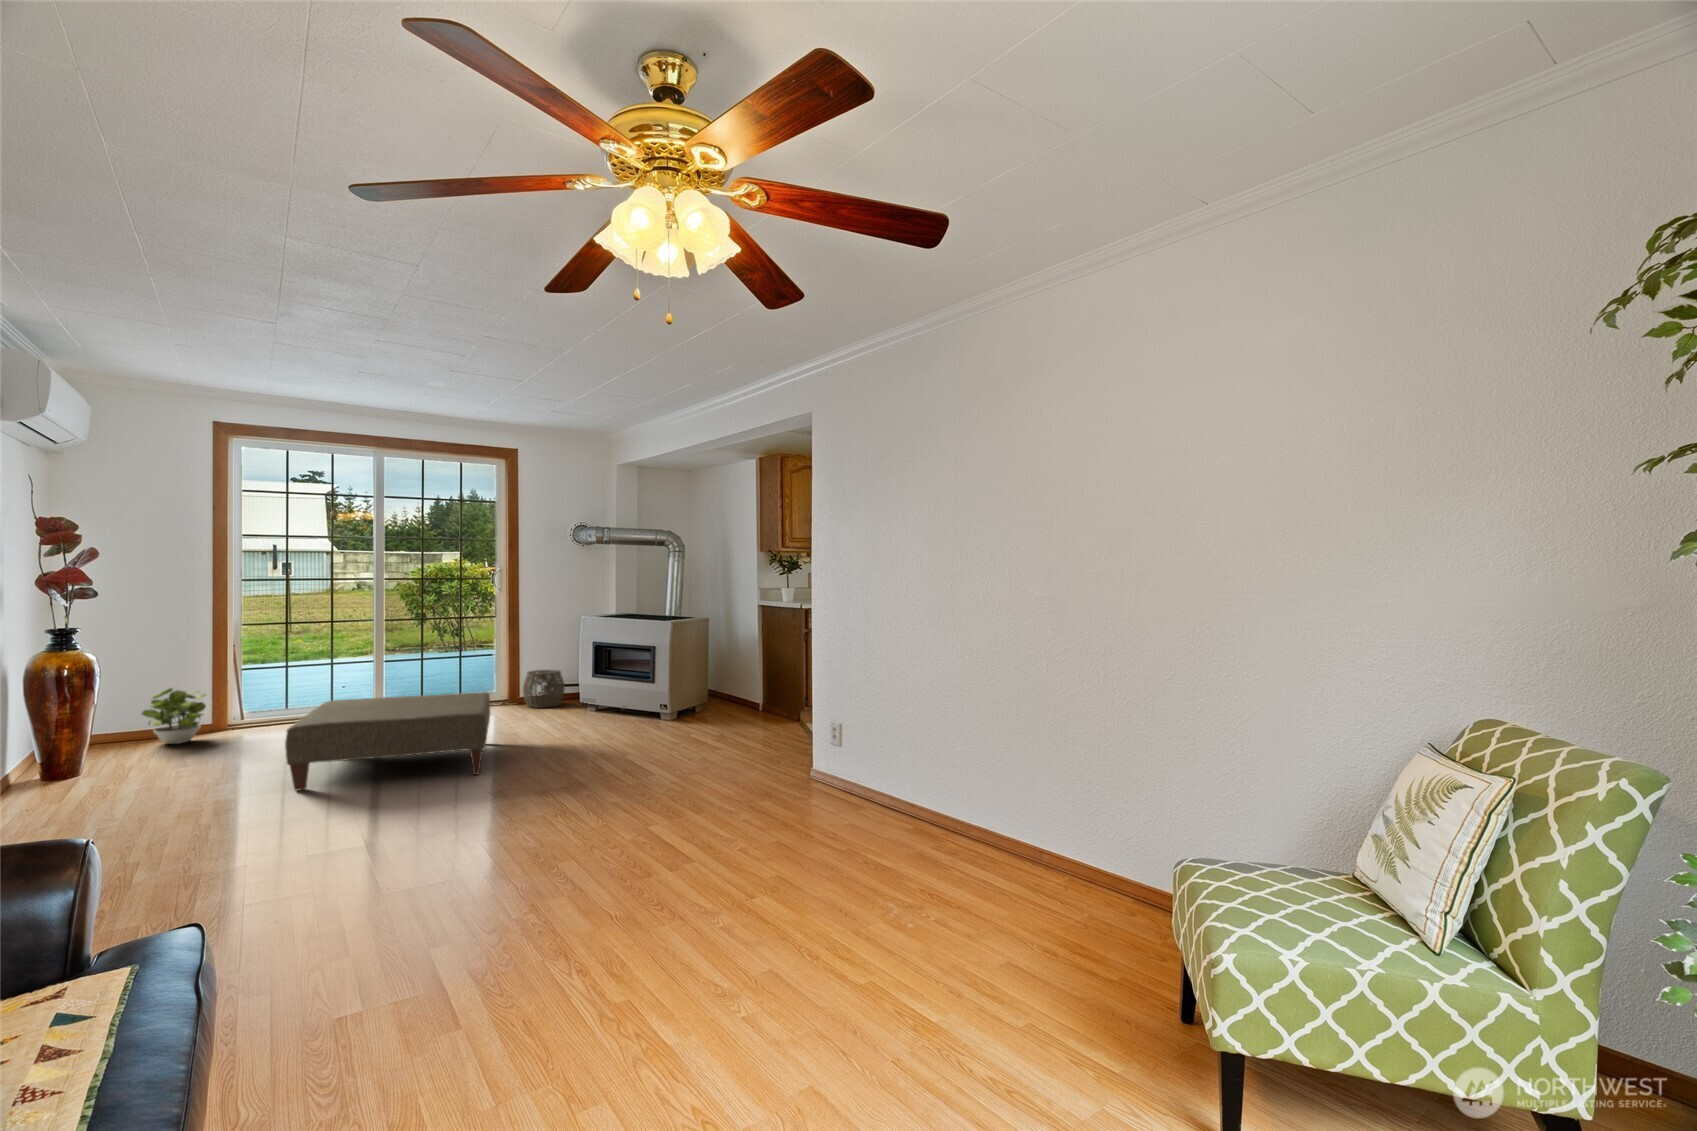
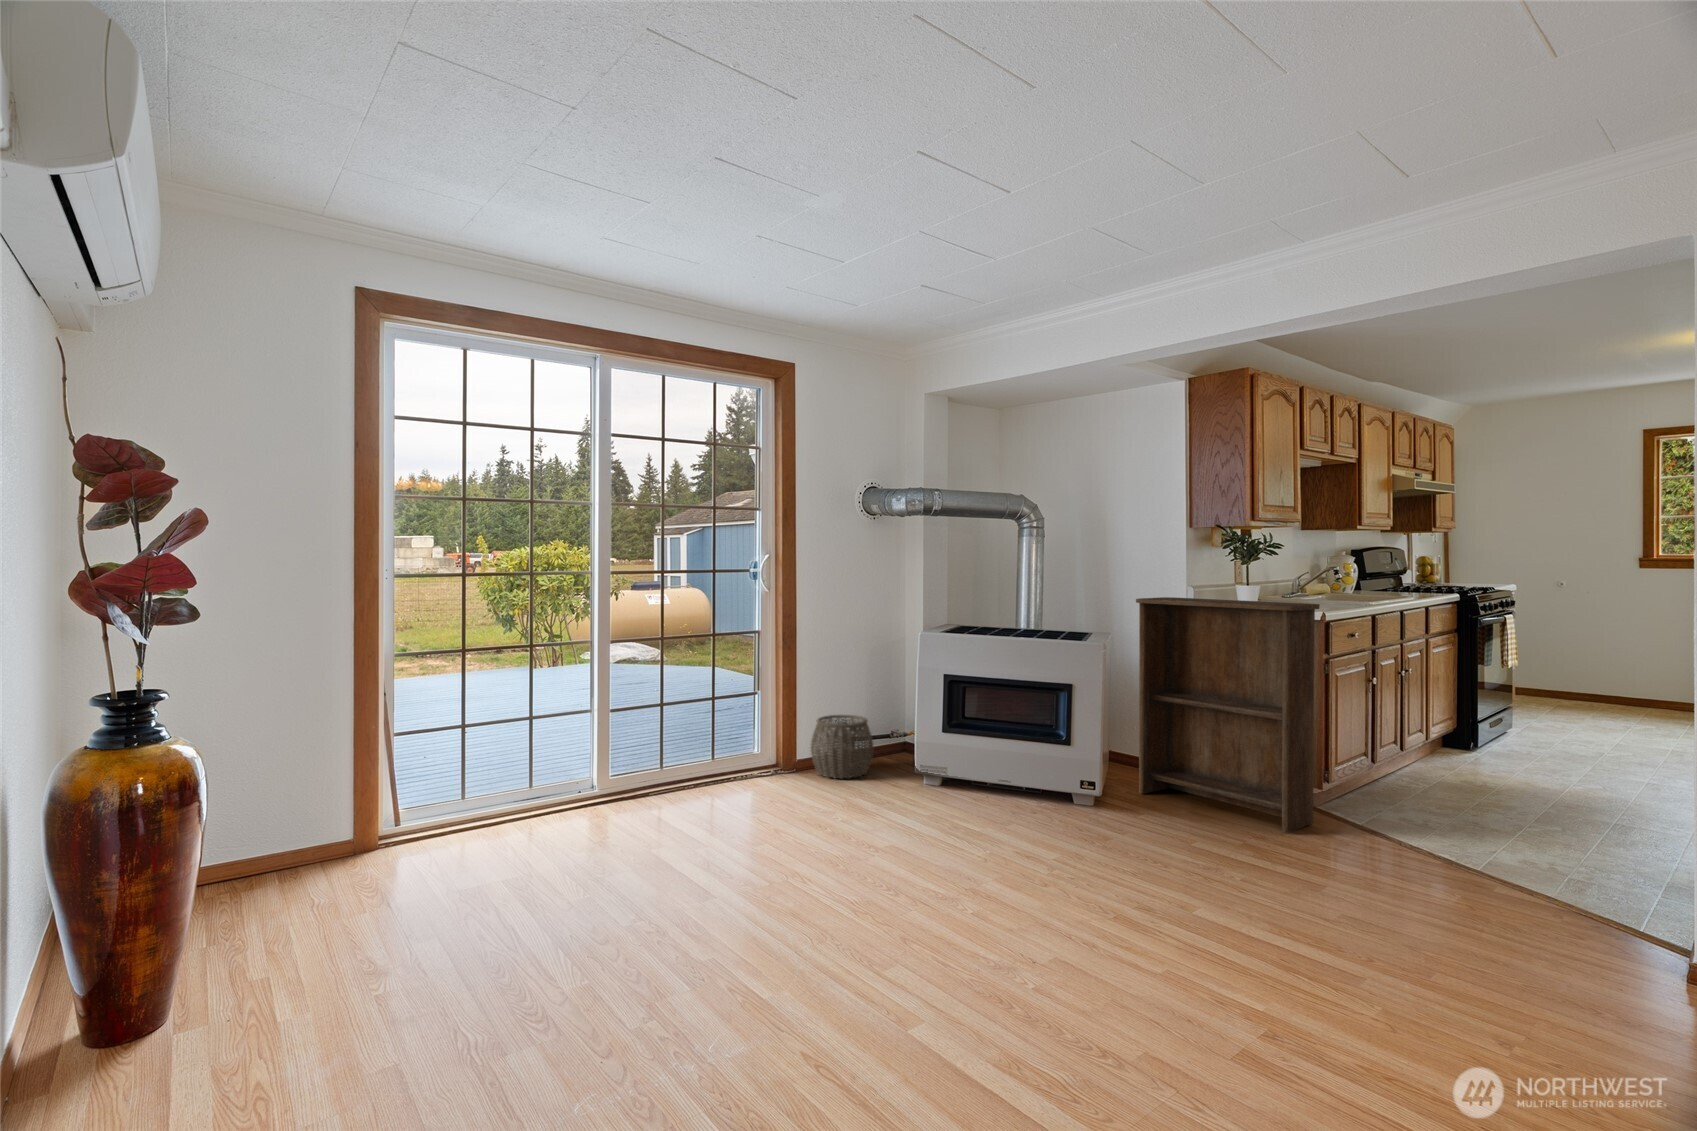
bookshelf: none [703,594,774,731] -> present [1136,597,1320,832]
potted plant: present [142,688,206,744] -> none [256,785,369,896]
ottoman: present [285,692,490,791] -> none [646,785,1083,1086]

